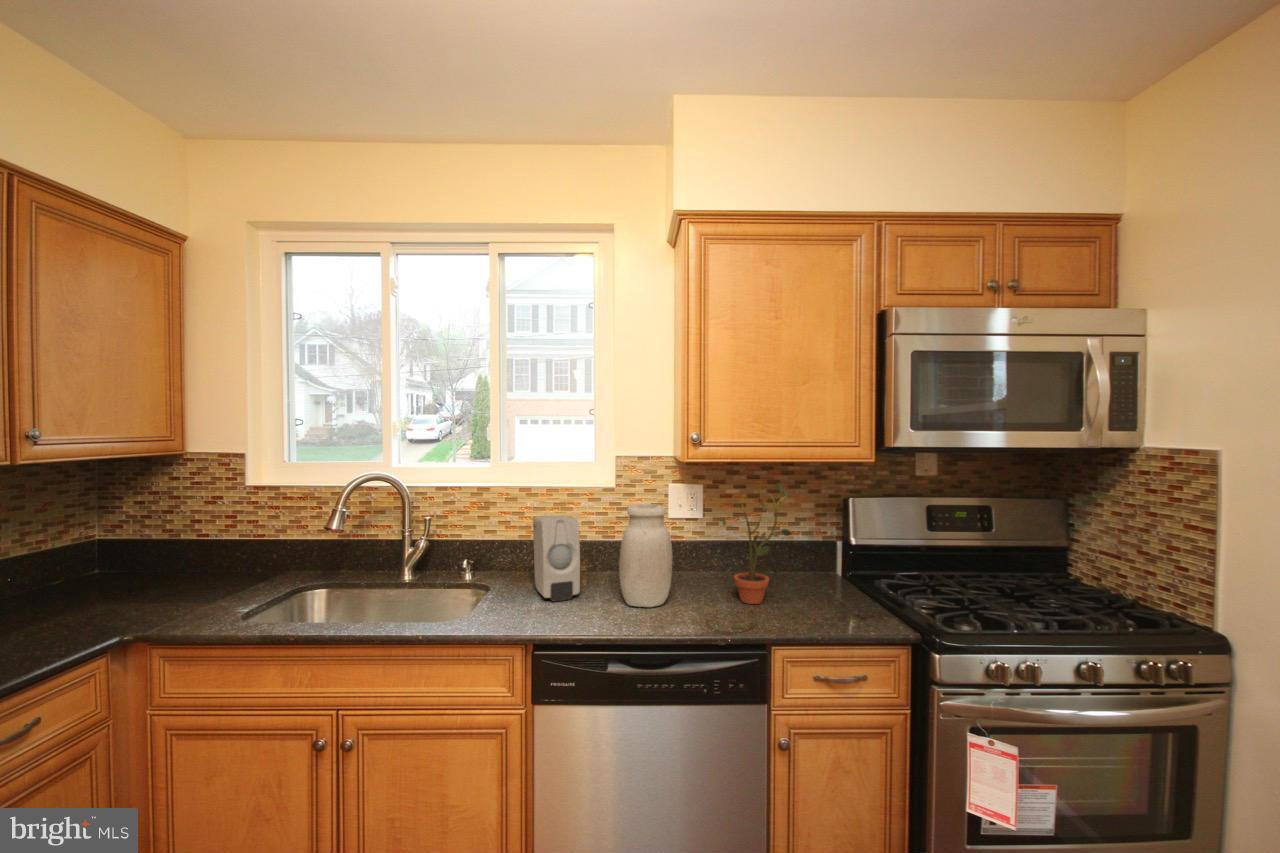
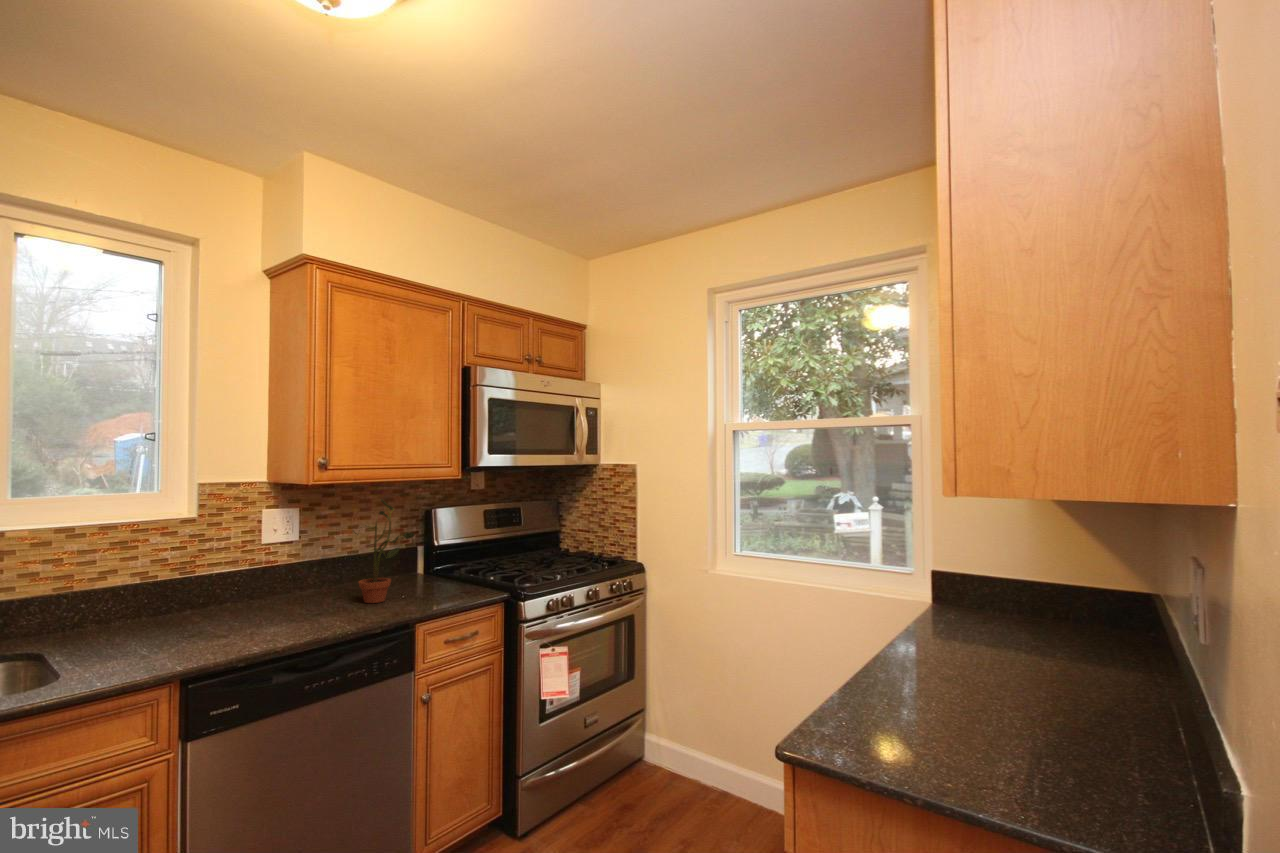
jar: present [619,504,672,607] -> none [252,523,311,625]
soap dispenser: present [533,515,580,601] -> none [117,546,202,640]

